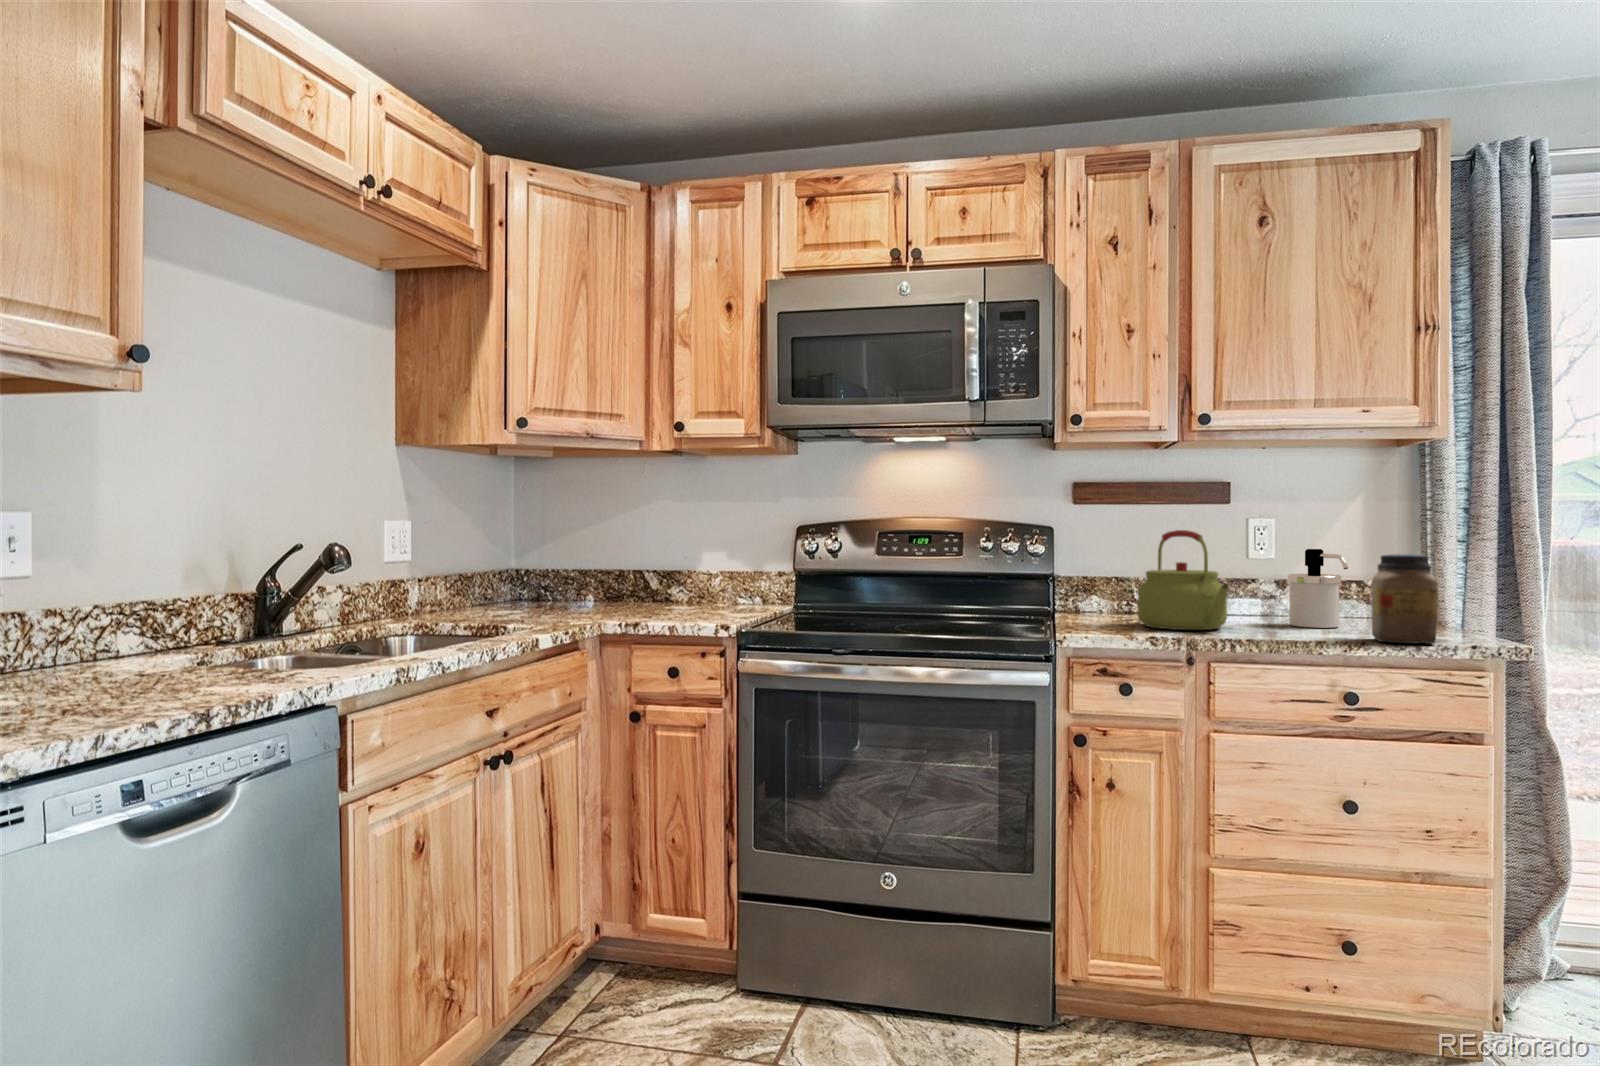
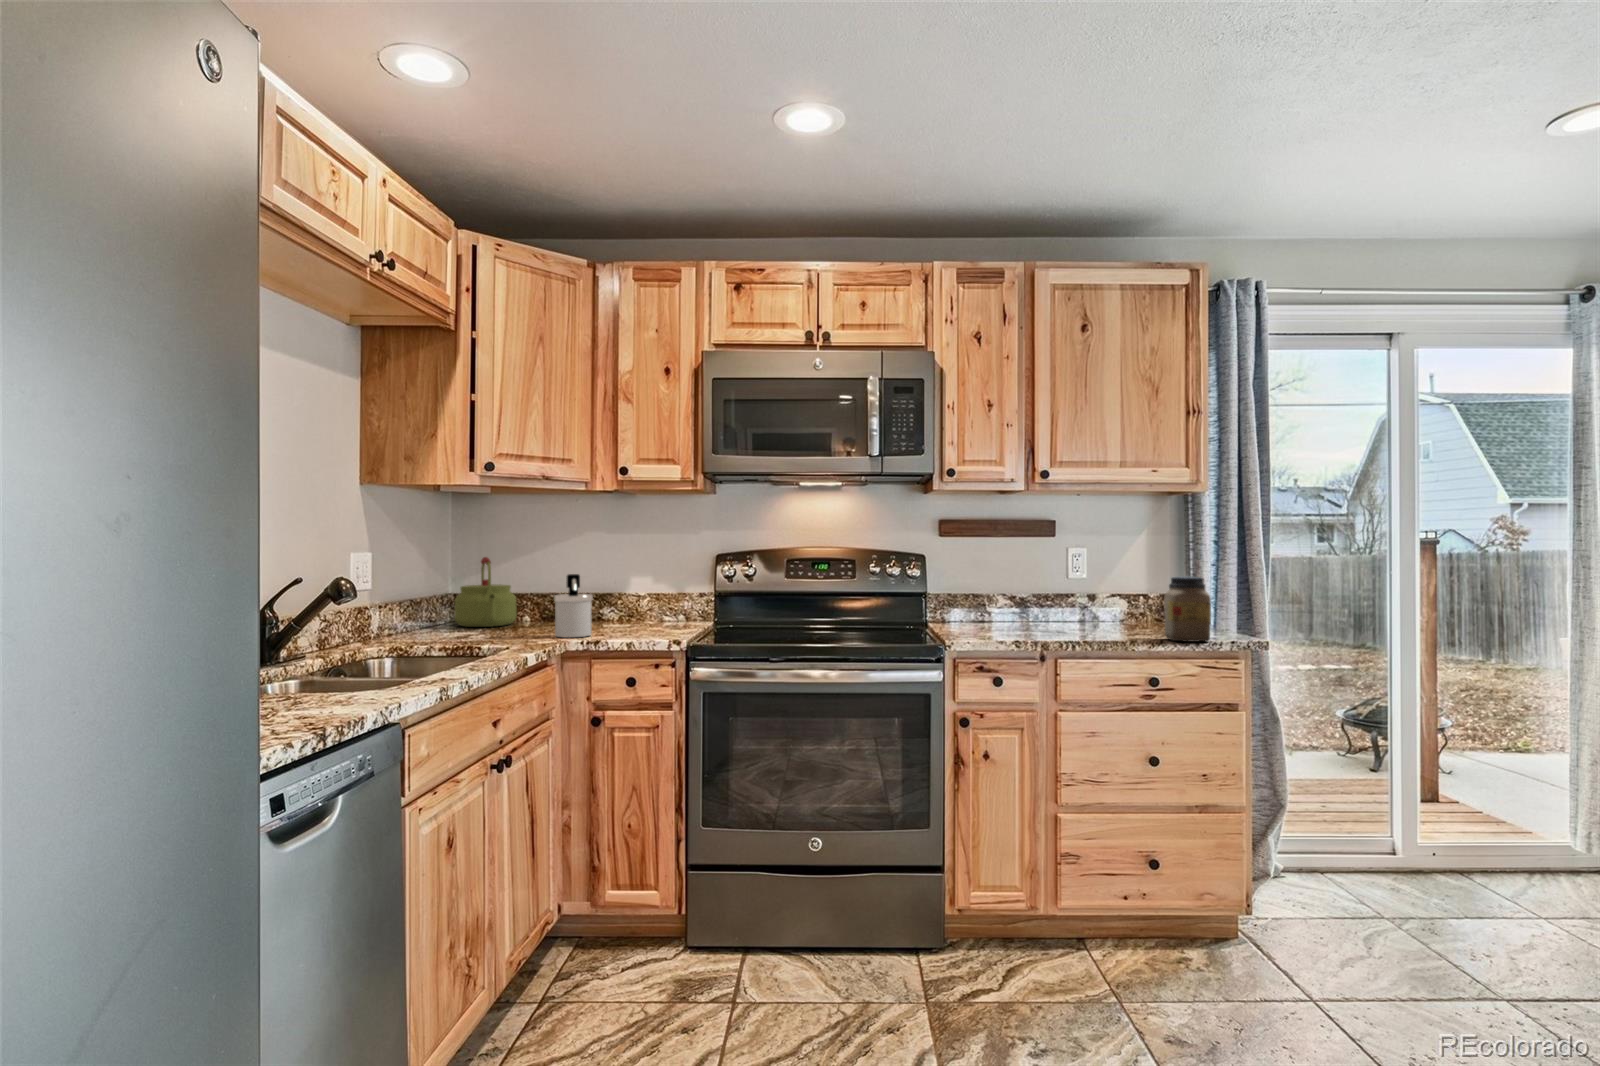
kettle: present [1138,530,1229,630] -> present [455,557,517,627]
soap dispenser: present [1288,549,1348,628] -> present [554,574,593,638]

